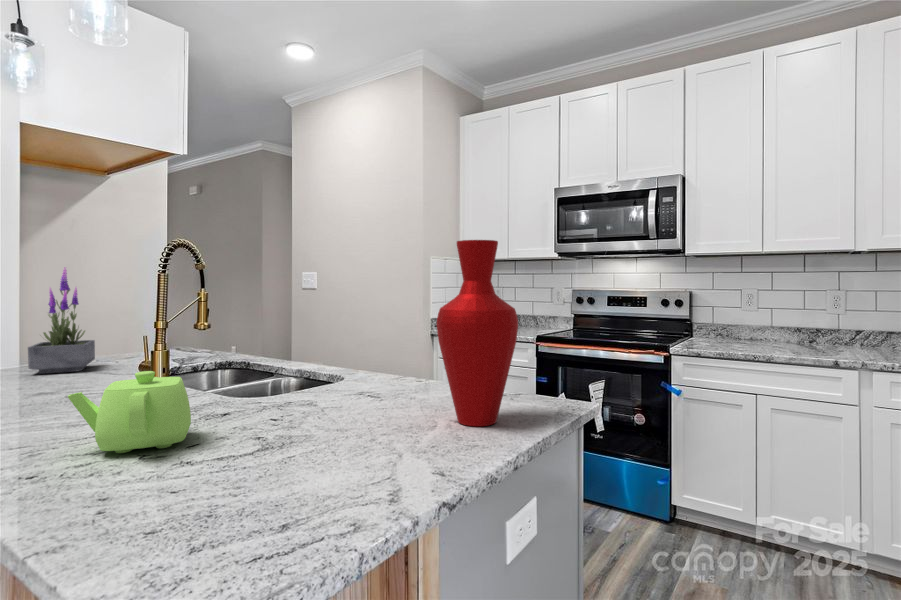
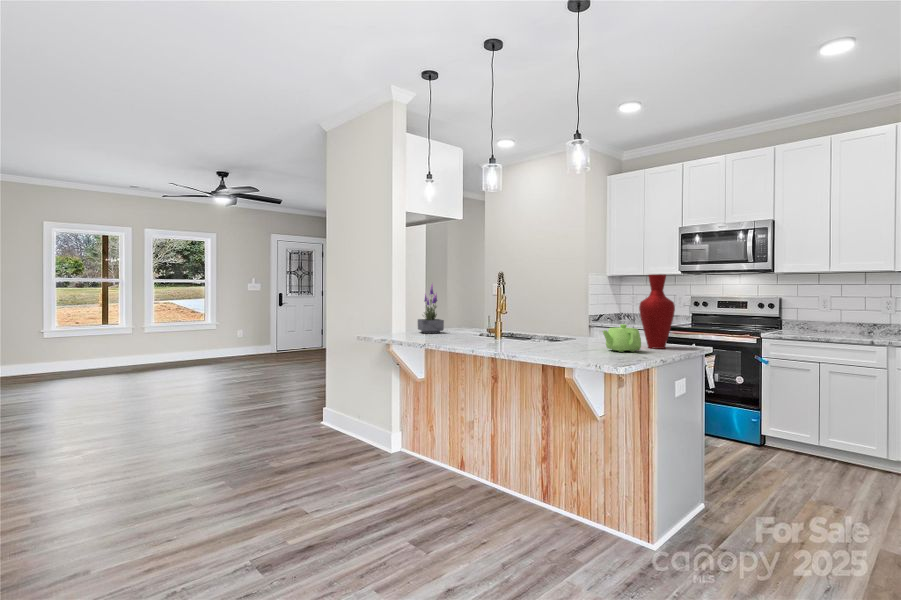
teapot: present [68,371,191,453] -> present [603,324,641,352]

